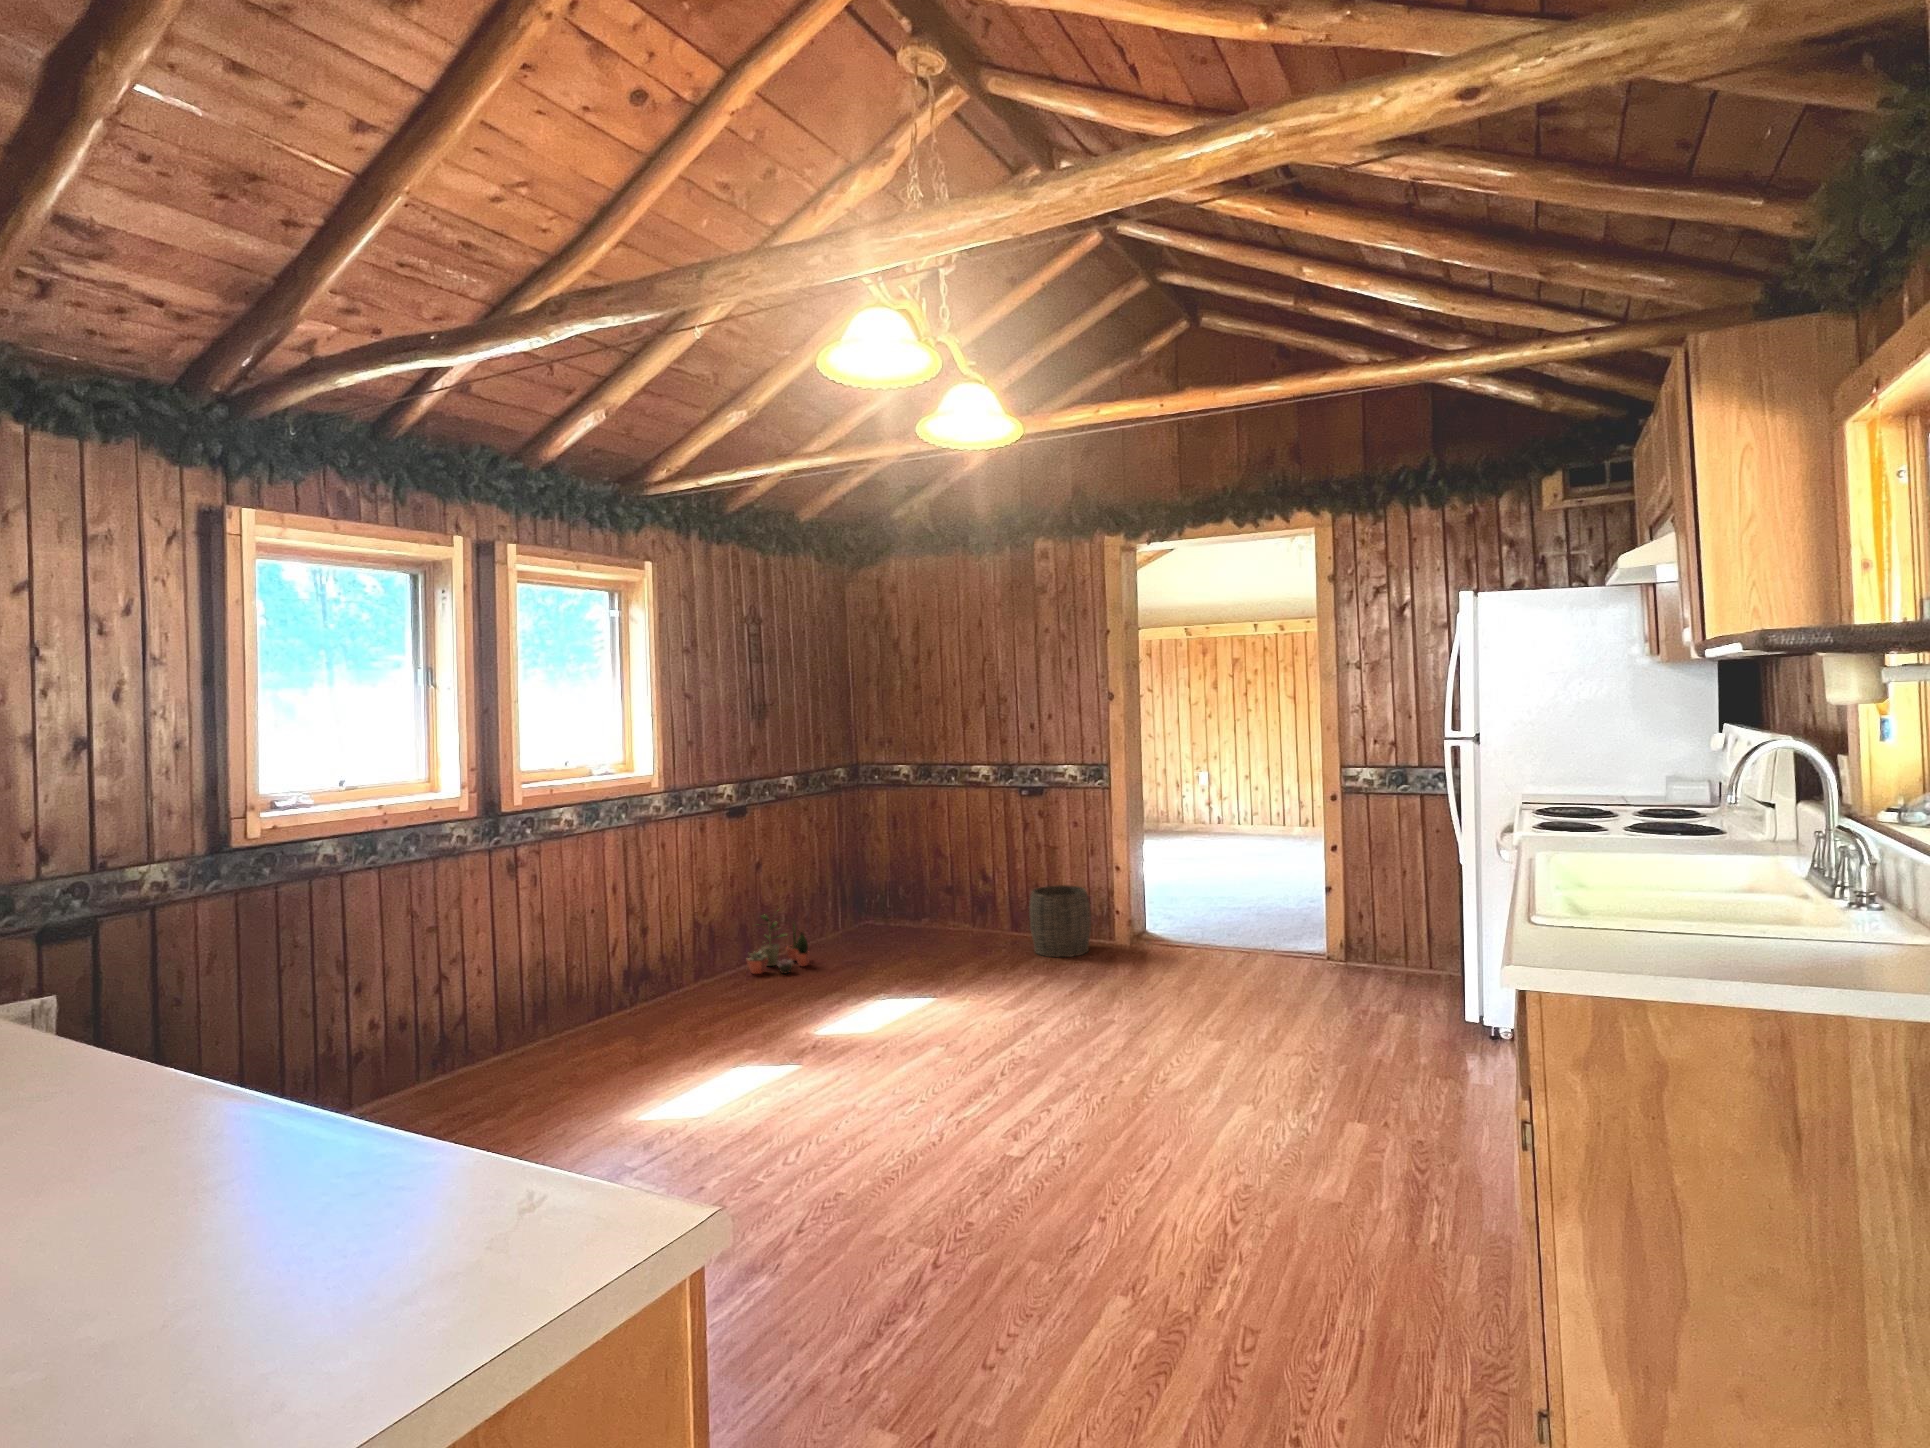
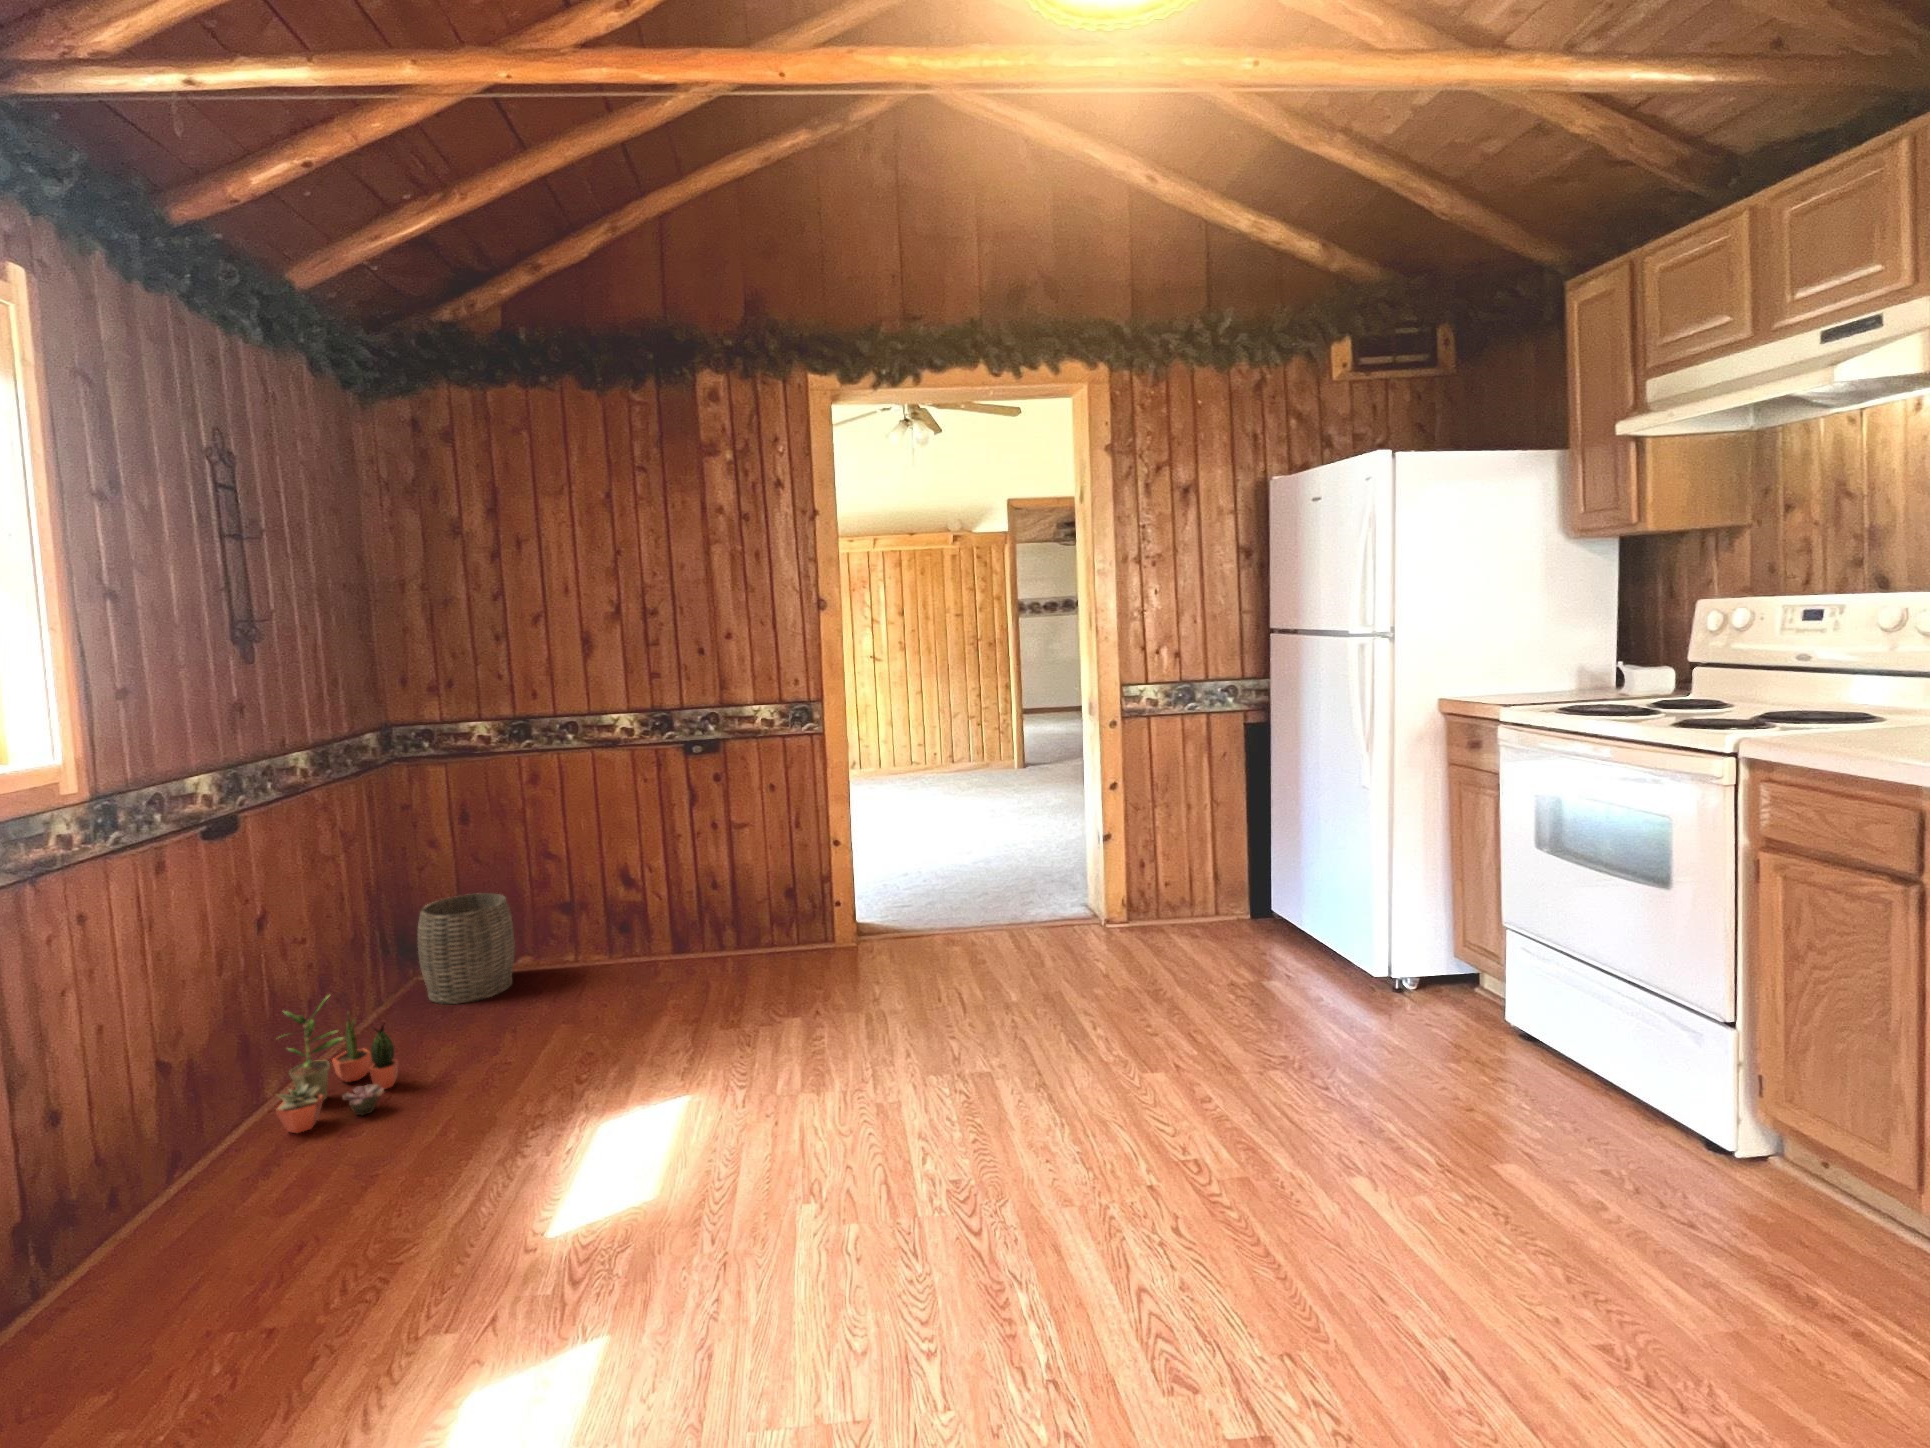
woven basket: present [1029,885,1091,957] -> present [418,893,515,1004]

